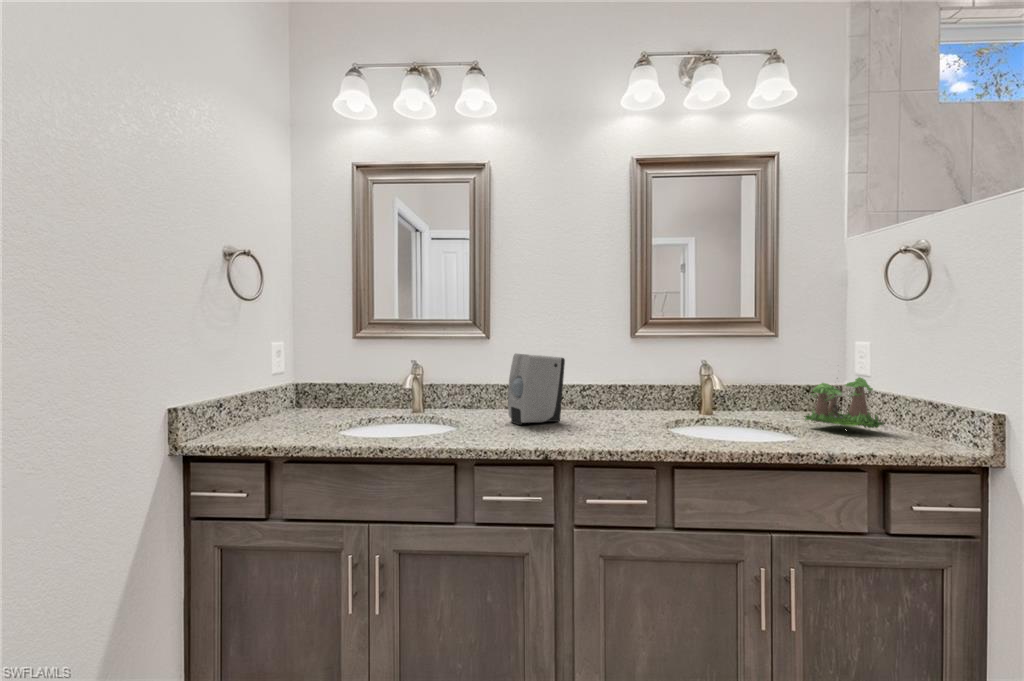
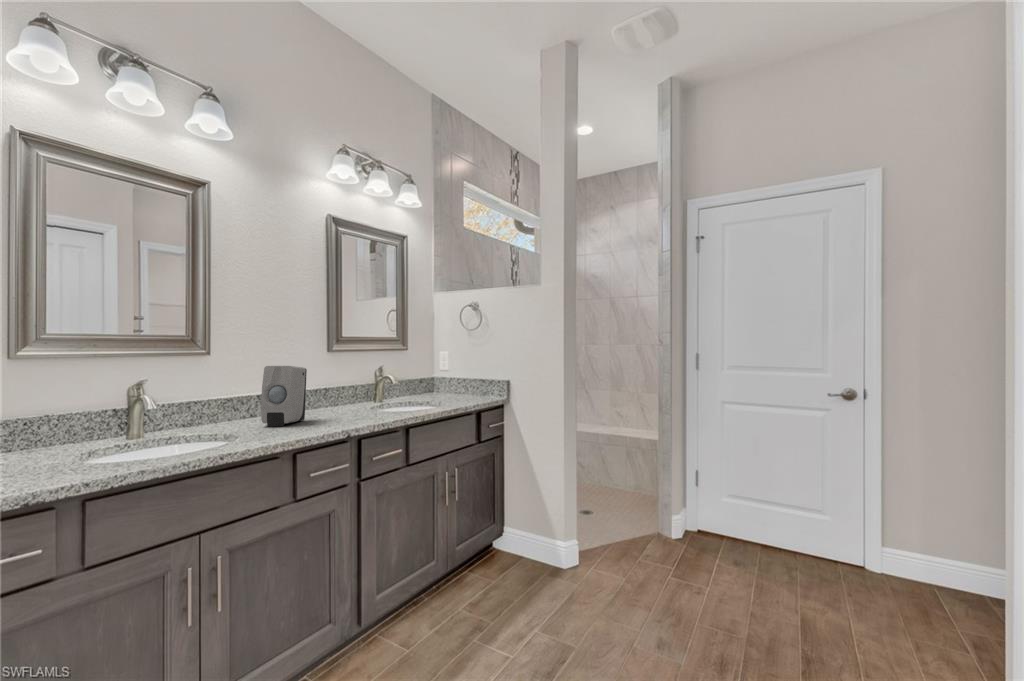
plant: present [804,377,884,428] -> none [434,358,468,399]

